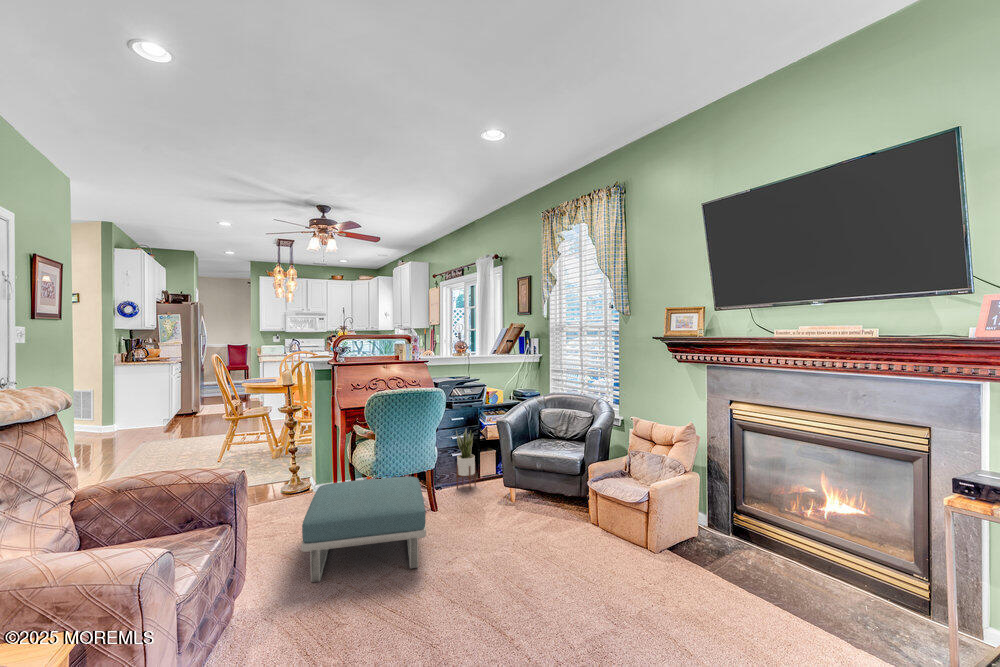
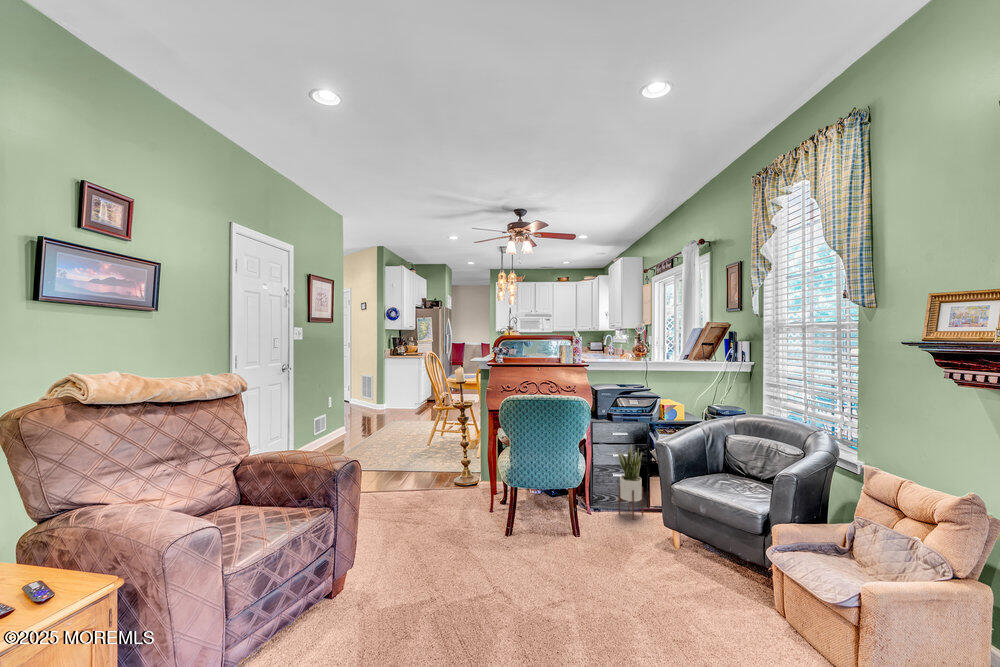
footstool: present [301,477,426,582] -> none [411,482,554,597]

